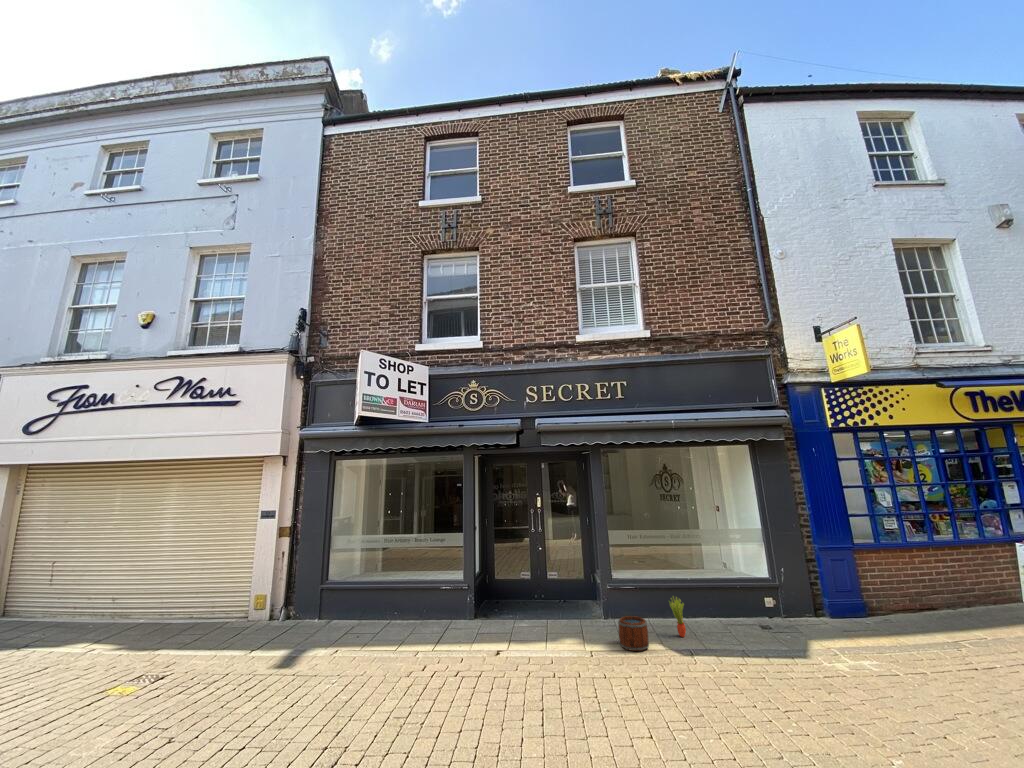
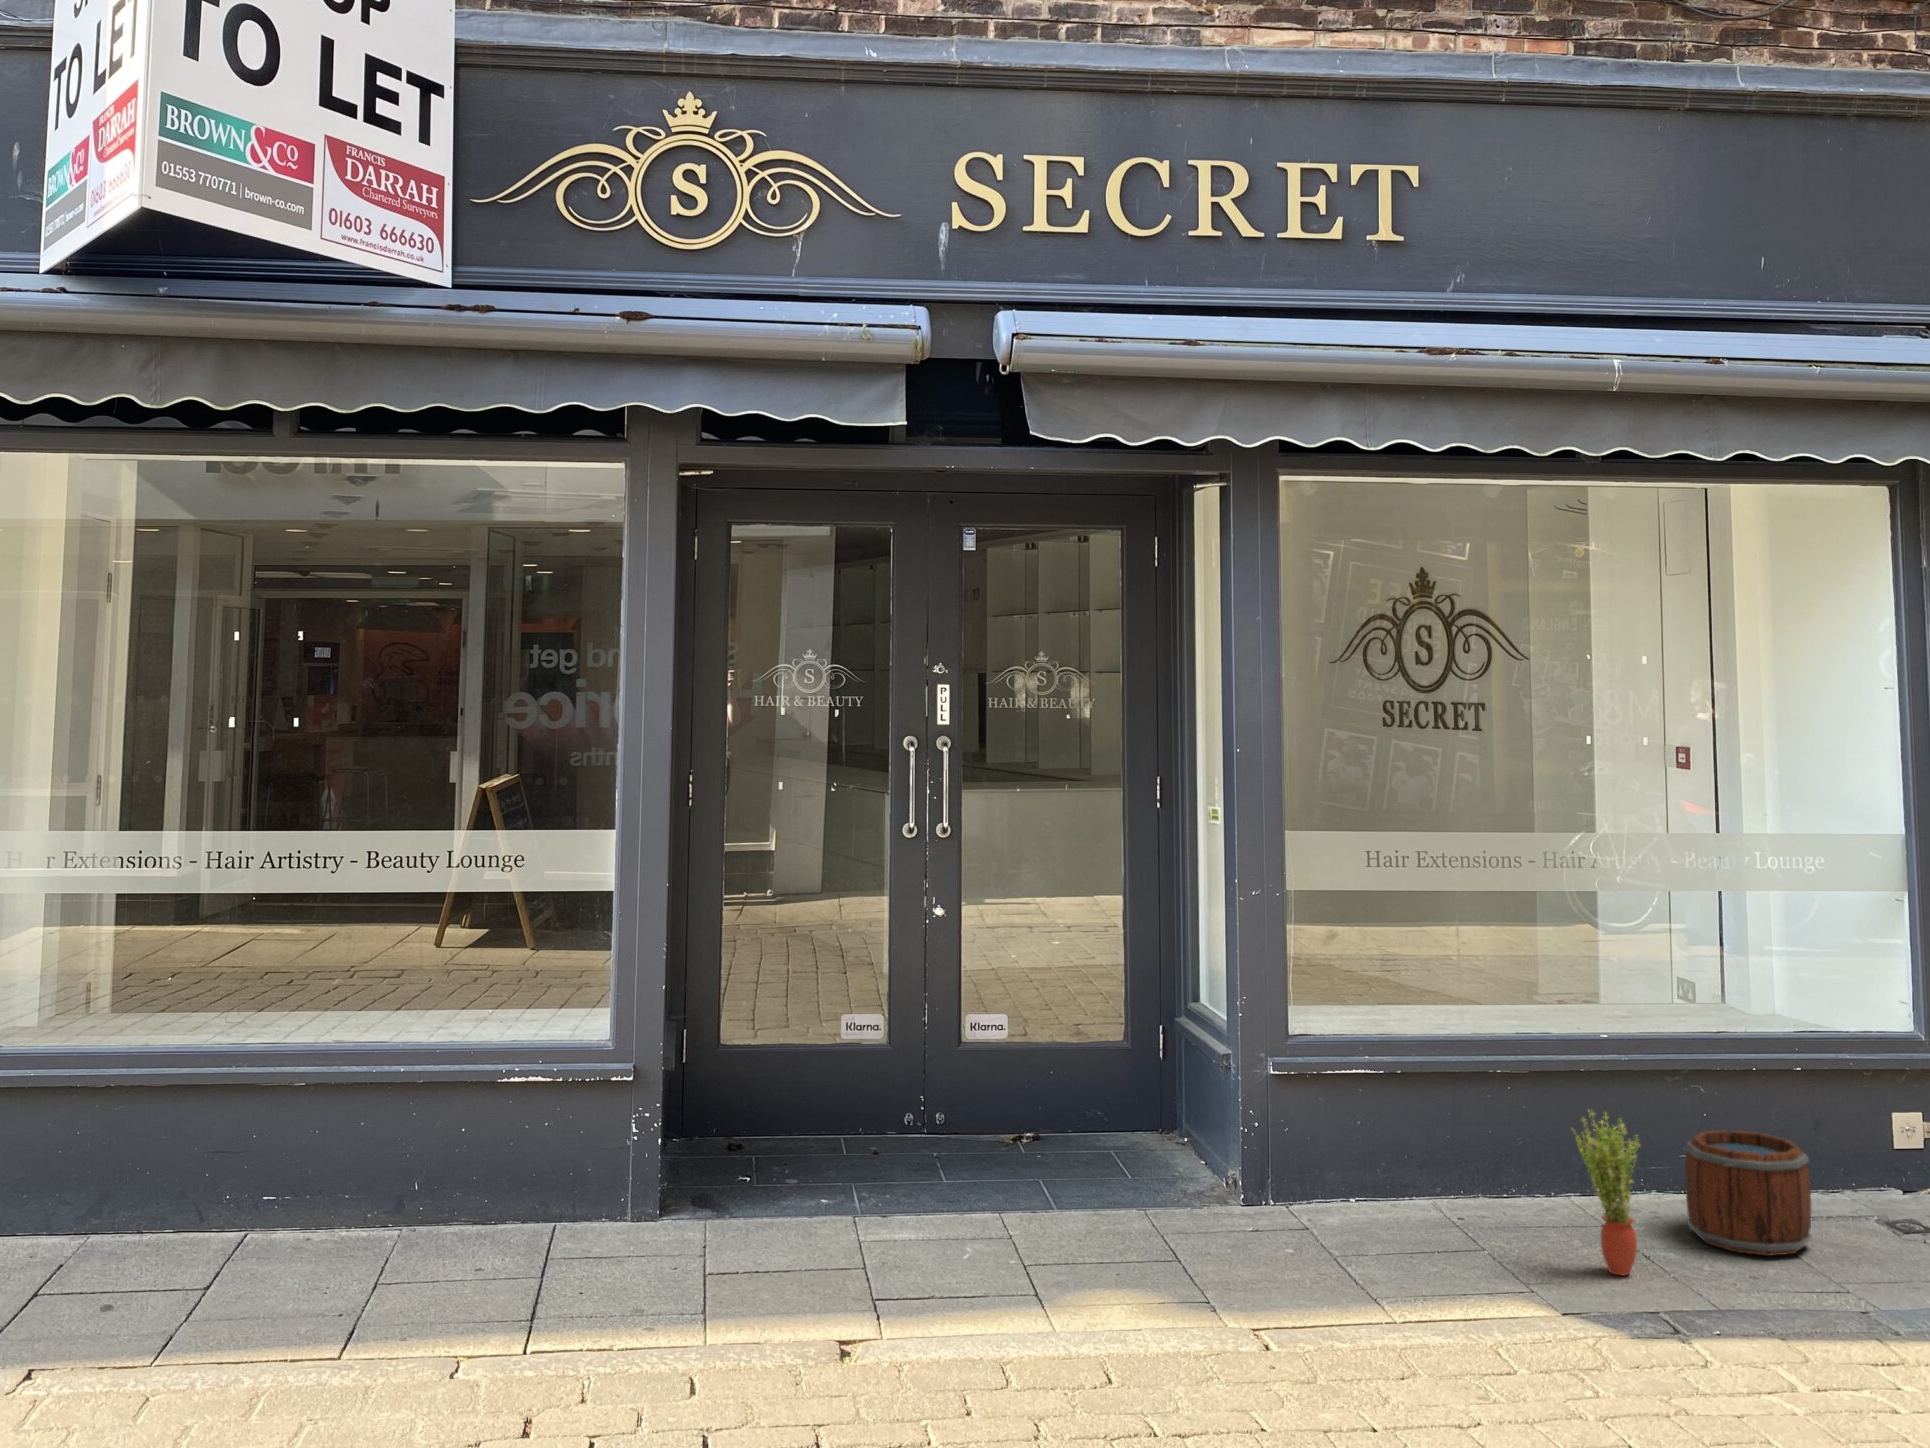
bucket: present [618,616,649,651] -> present [1685,1130,1812,1256]

